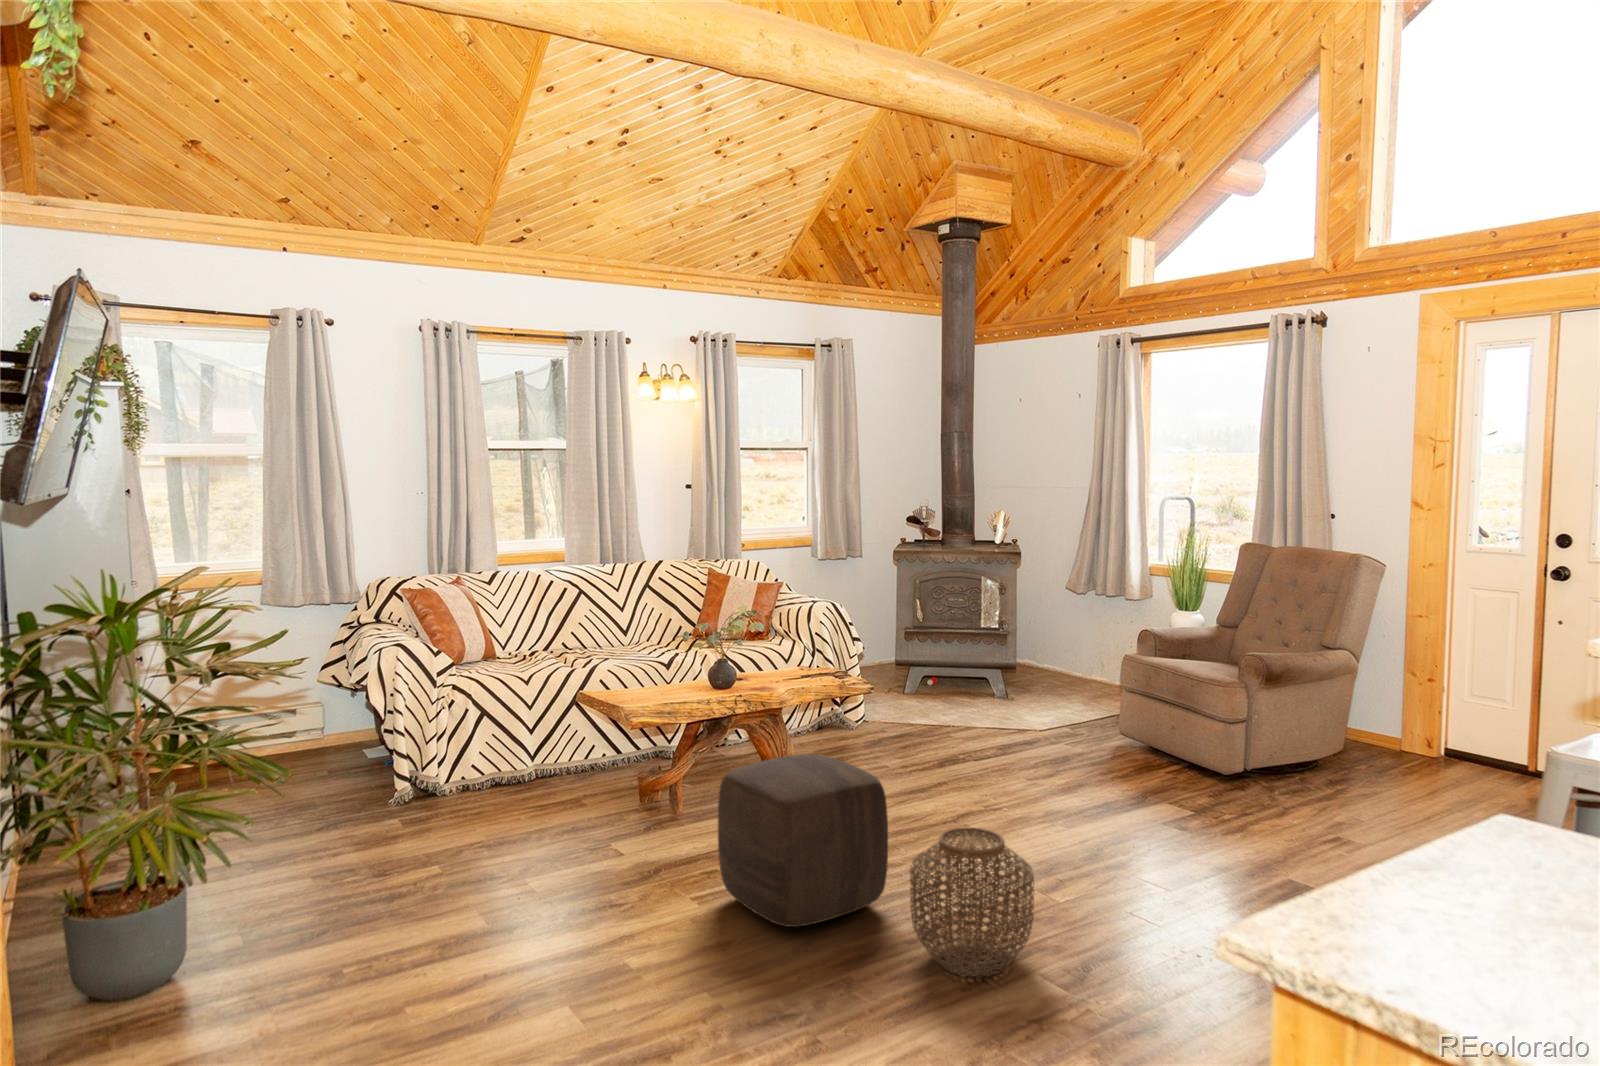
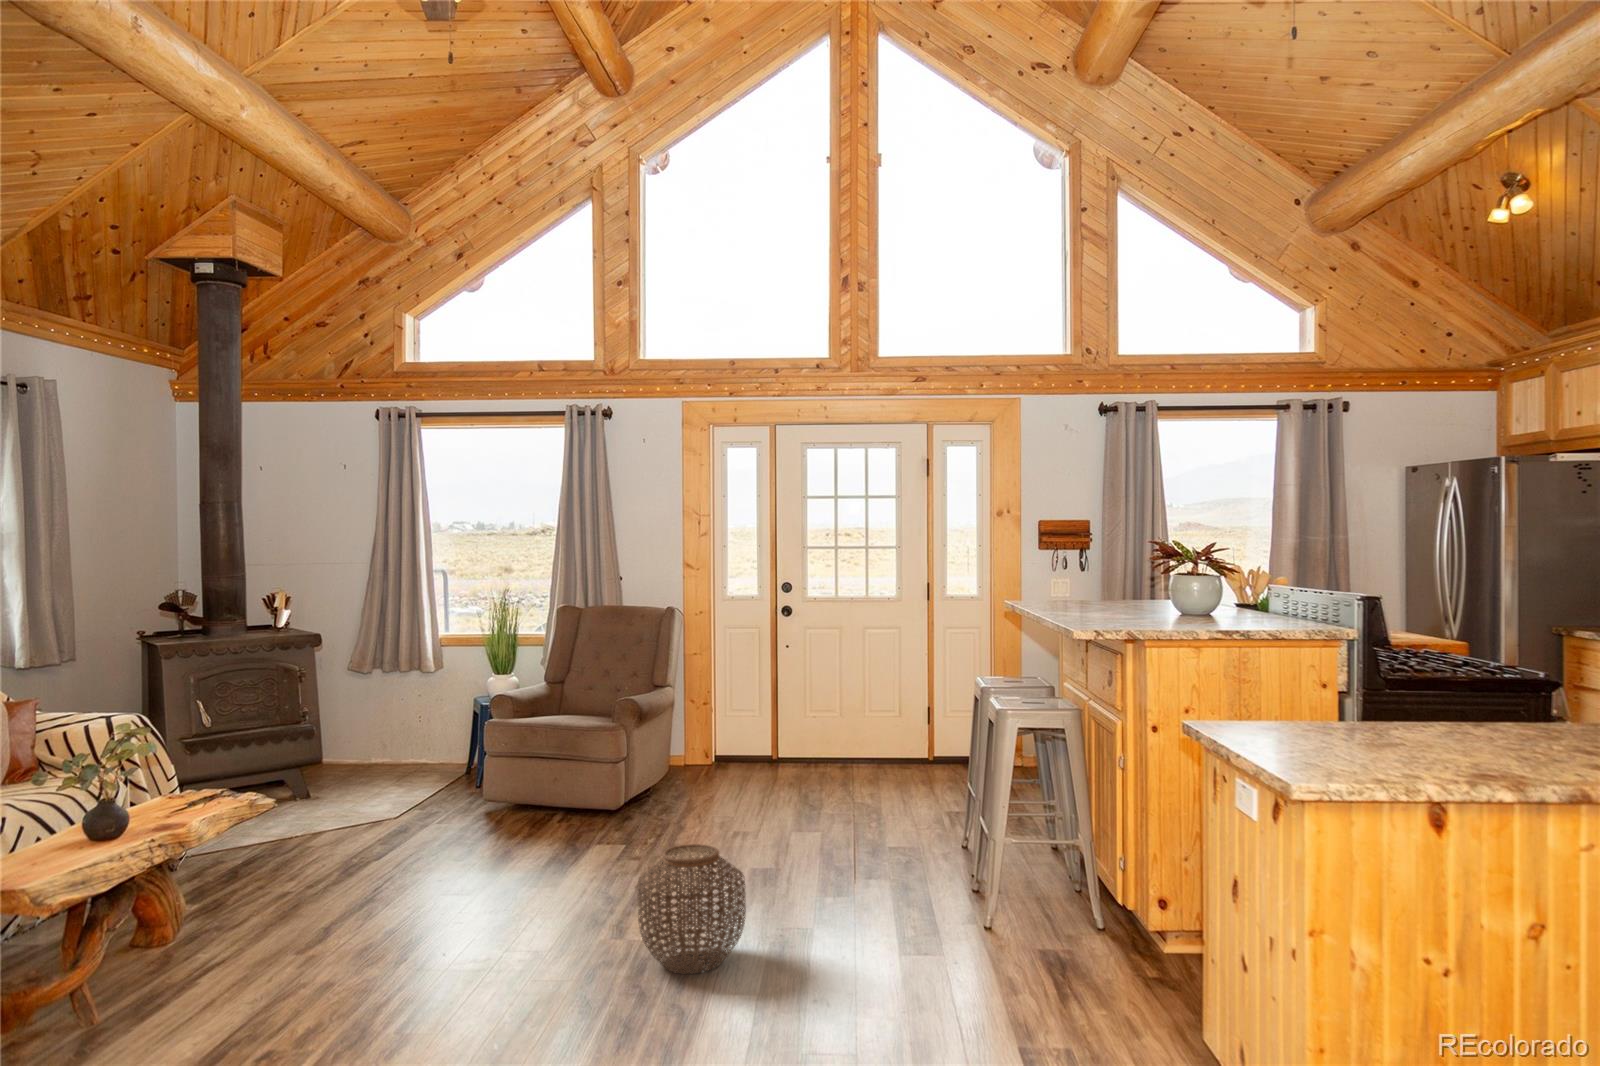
ottoman: present [718,754,888,927] -> none [409,832,574,1004]

